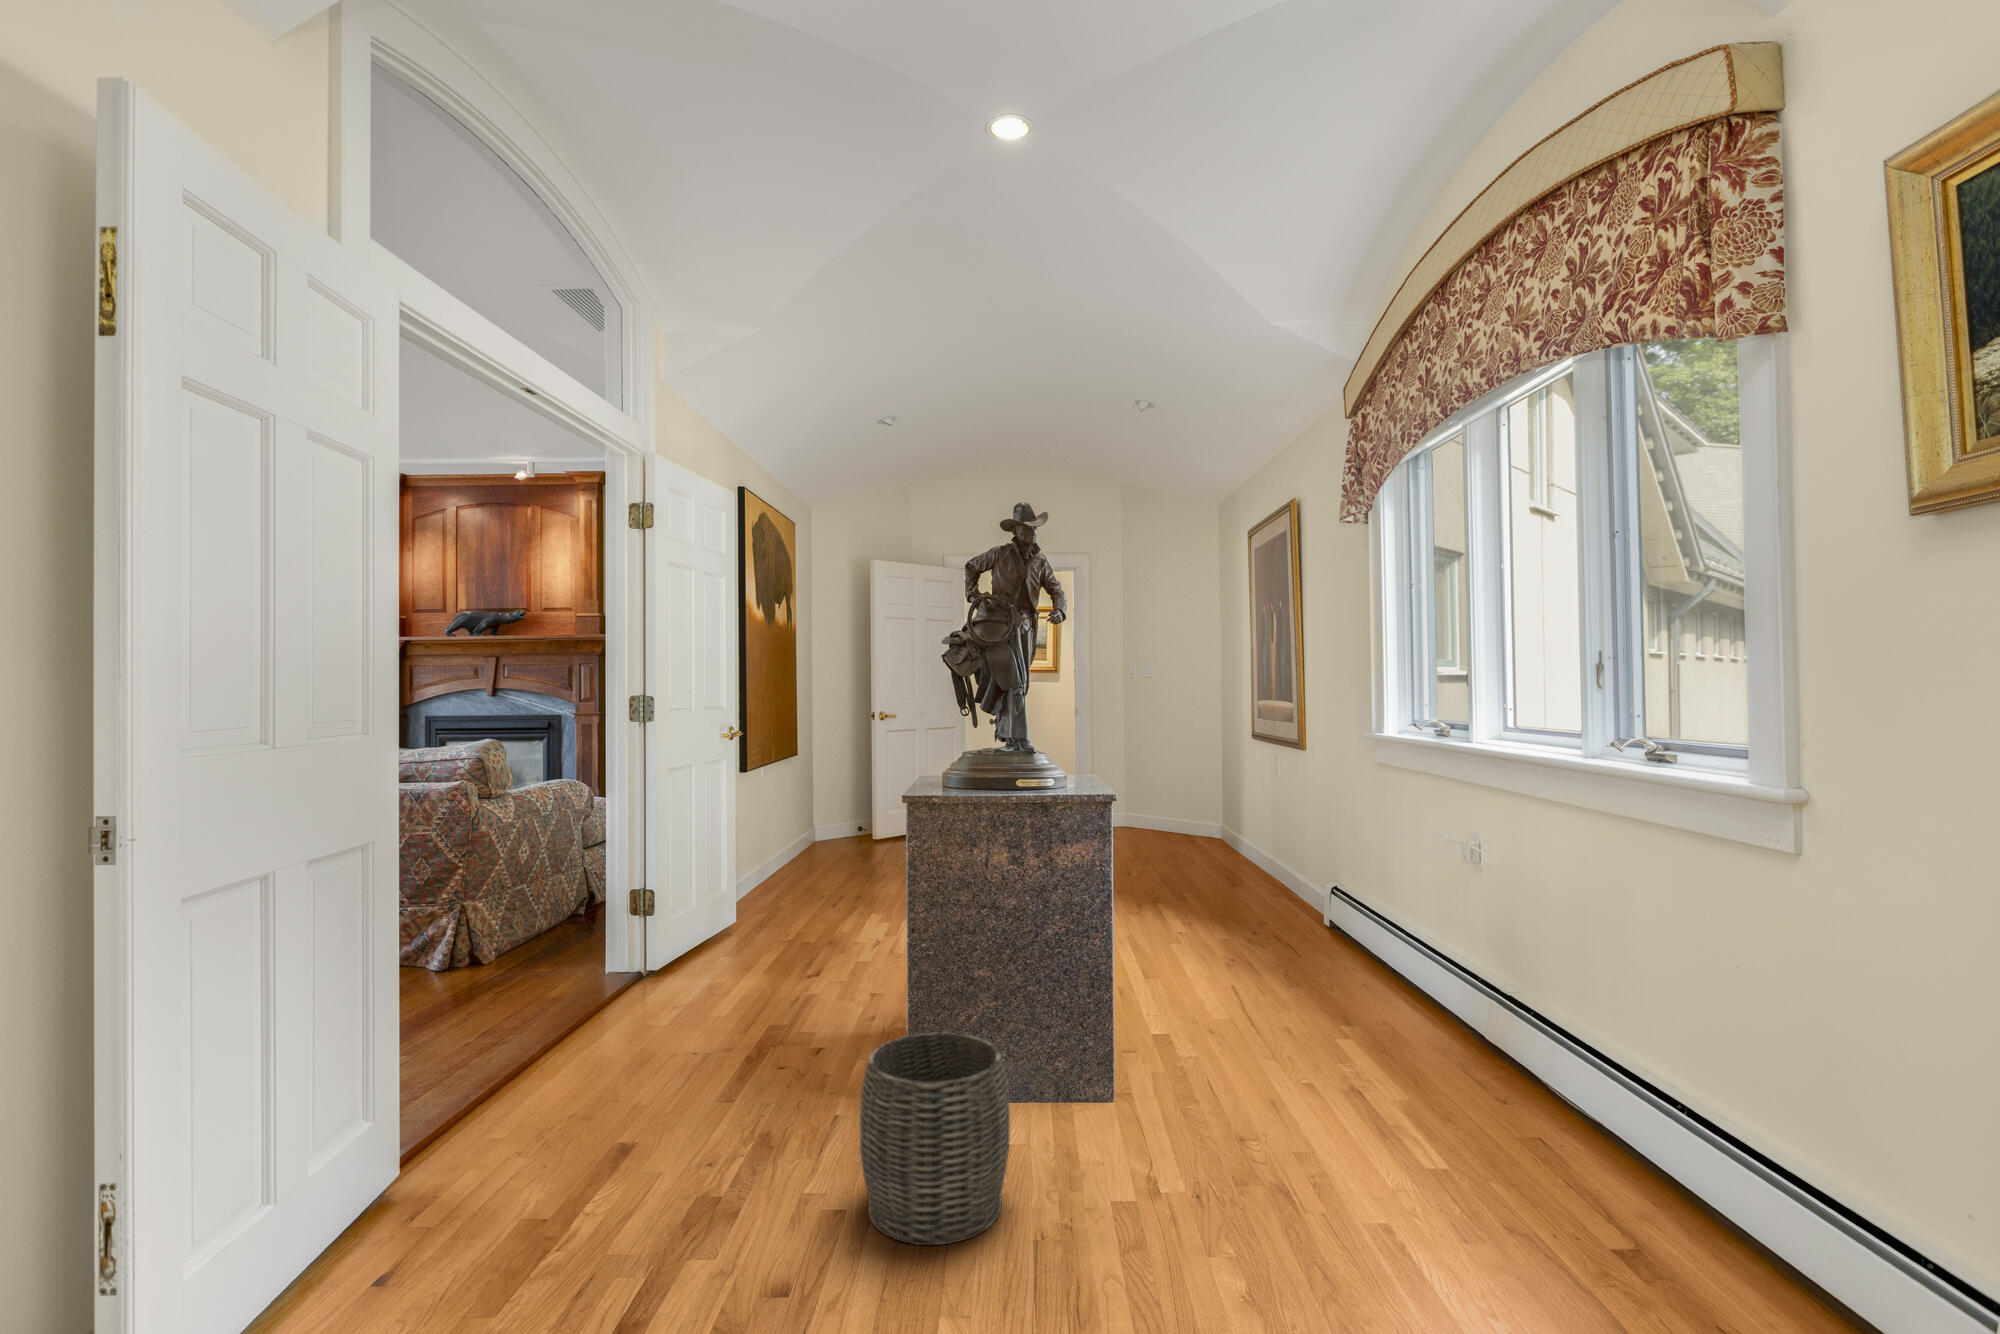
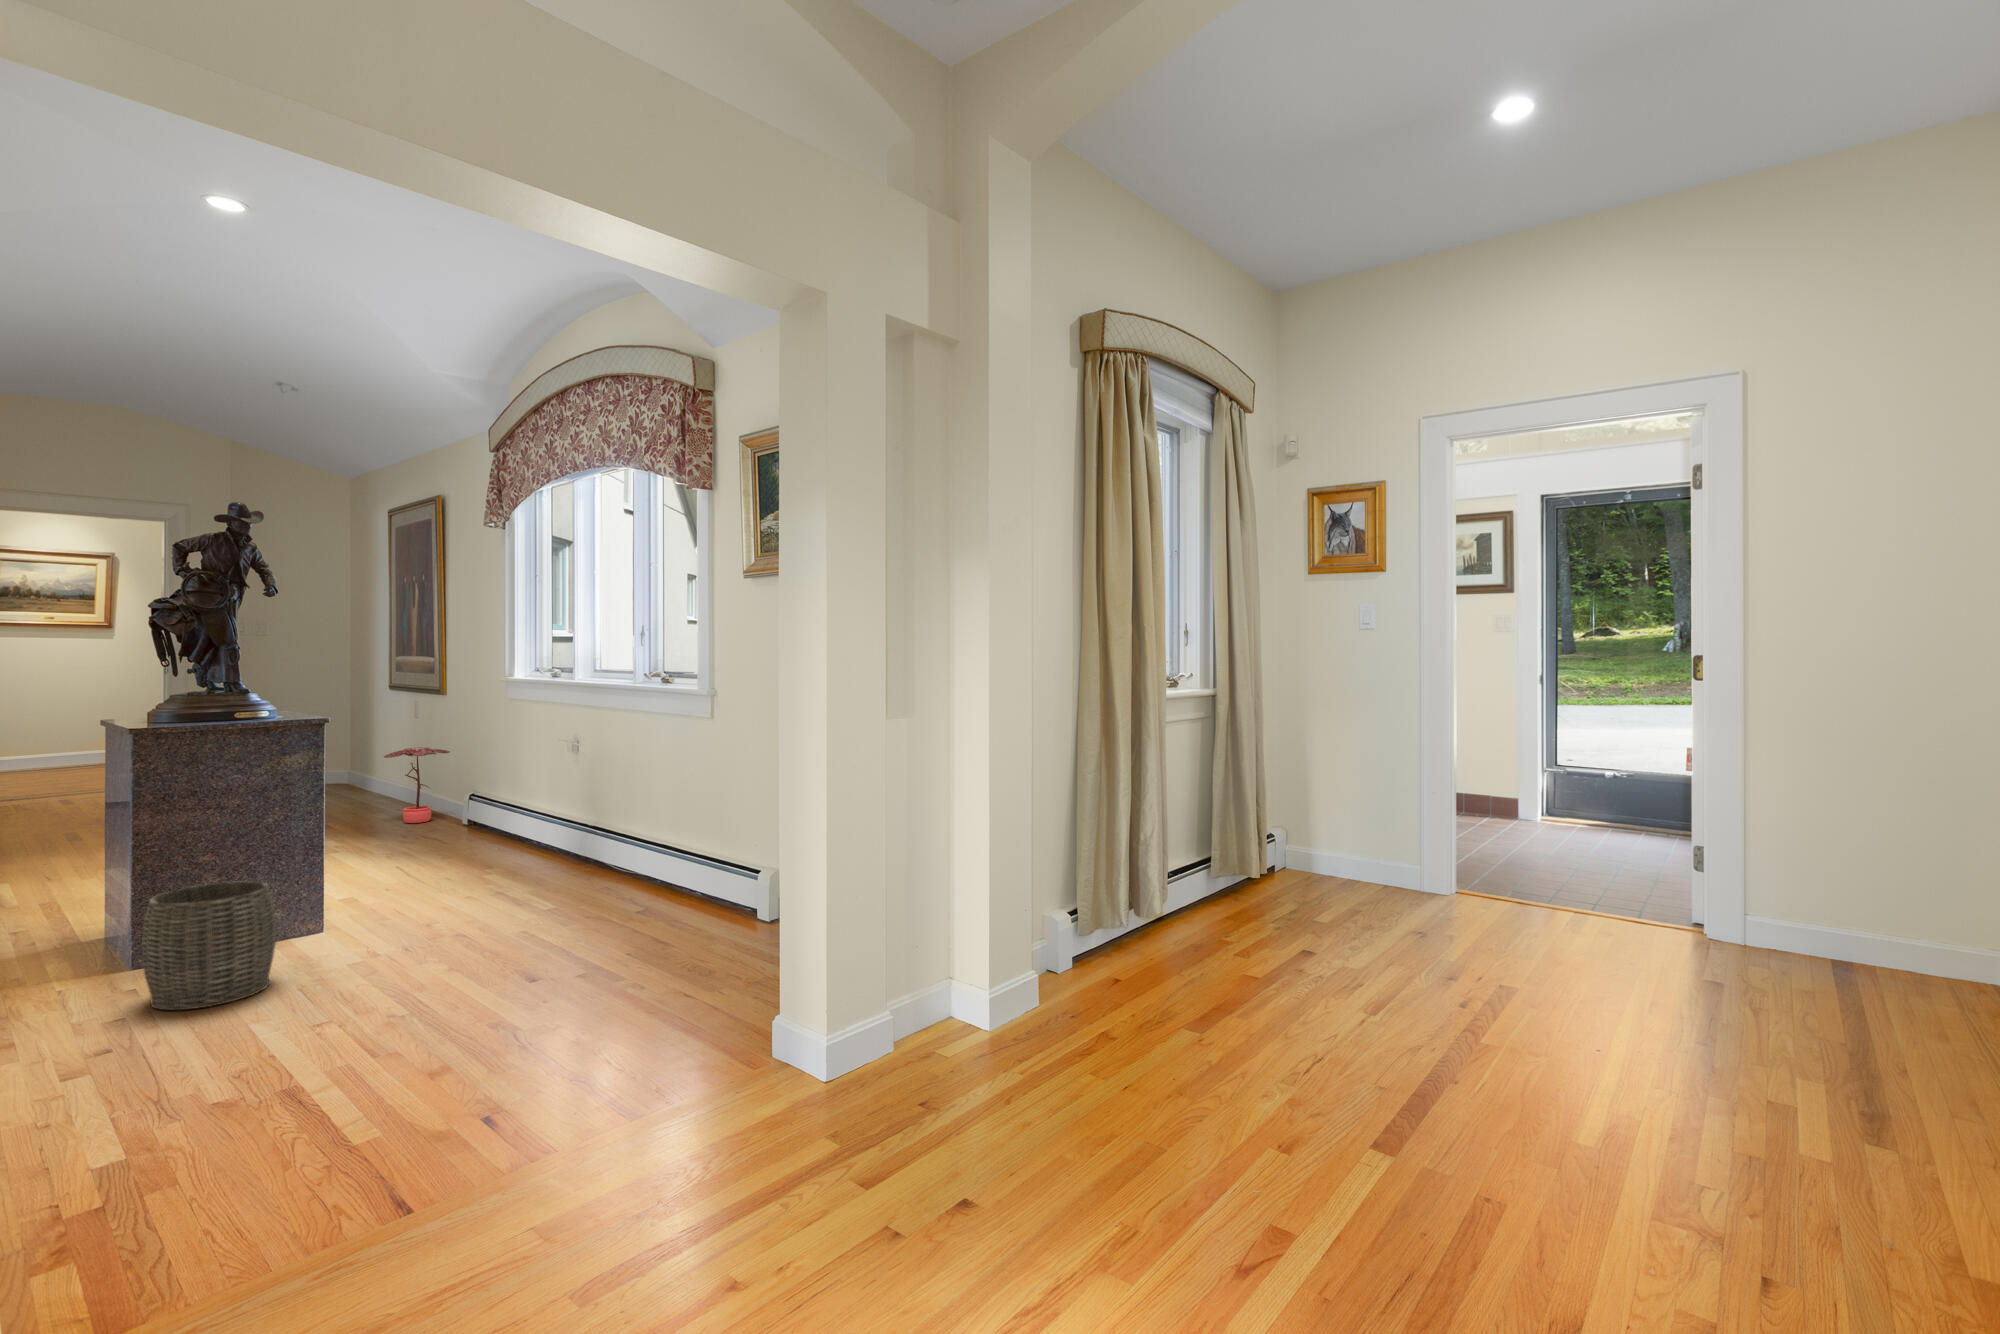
potted plant: none [1236,814,1309,910] -> present [384,747,450,823]

